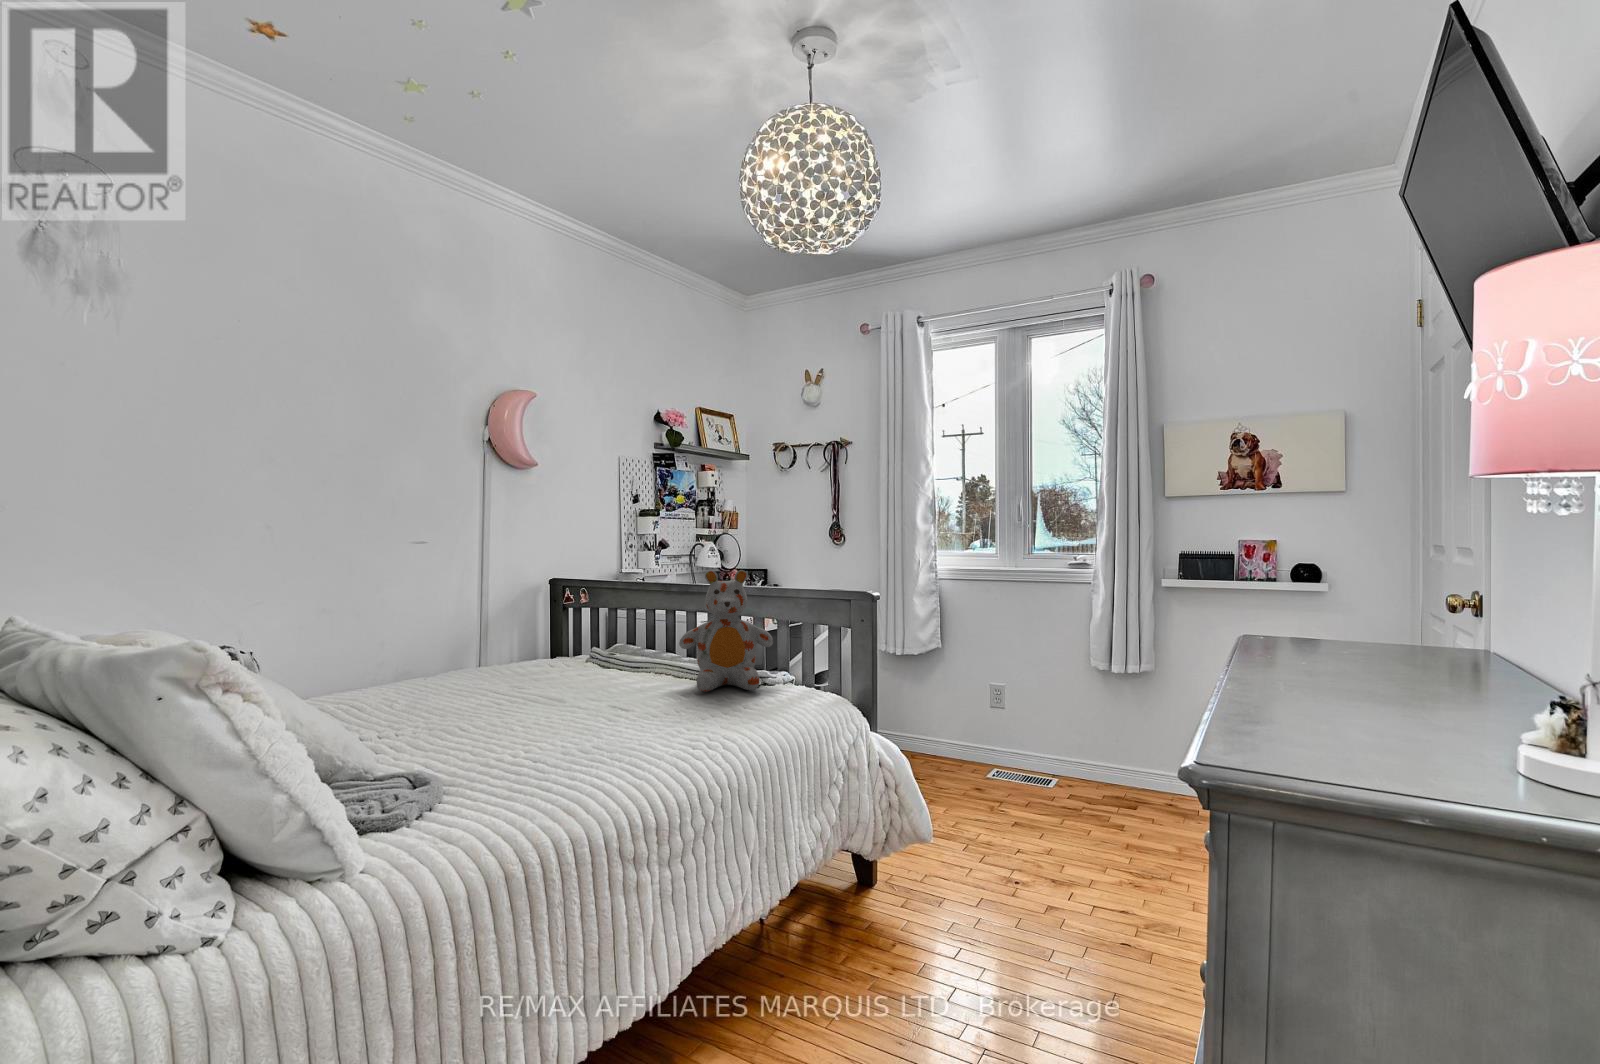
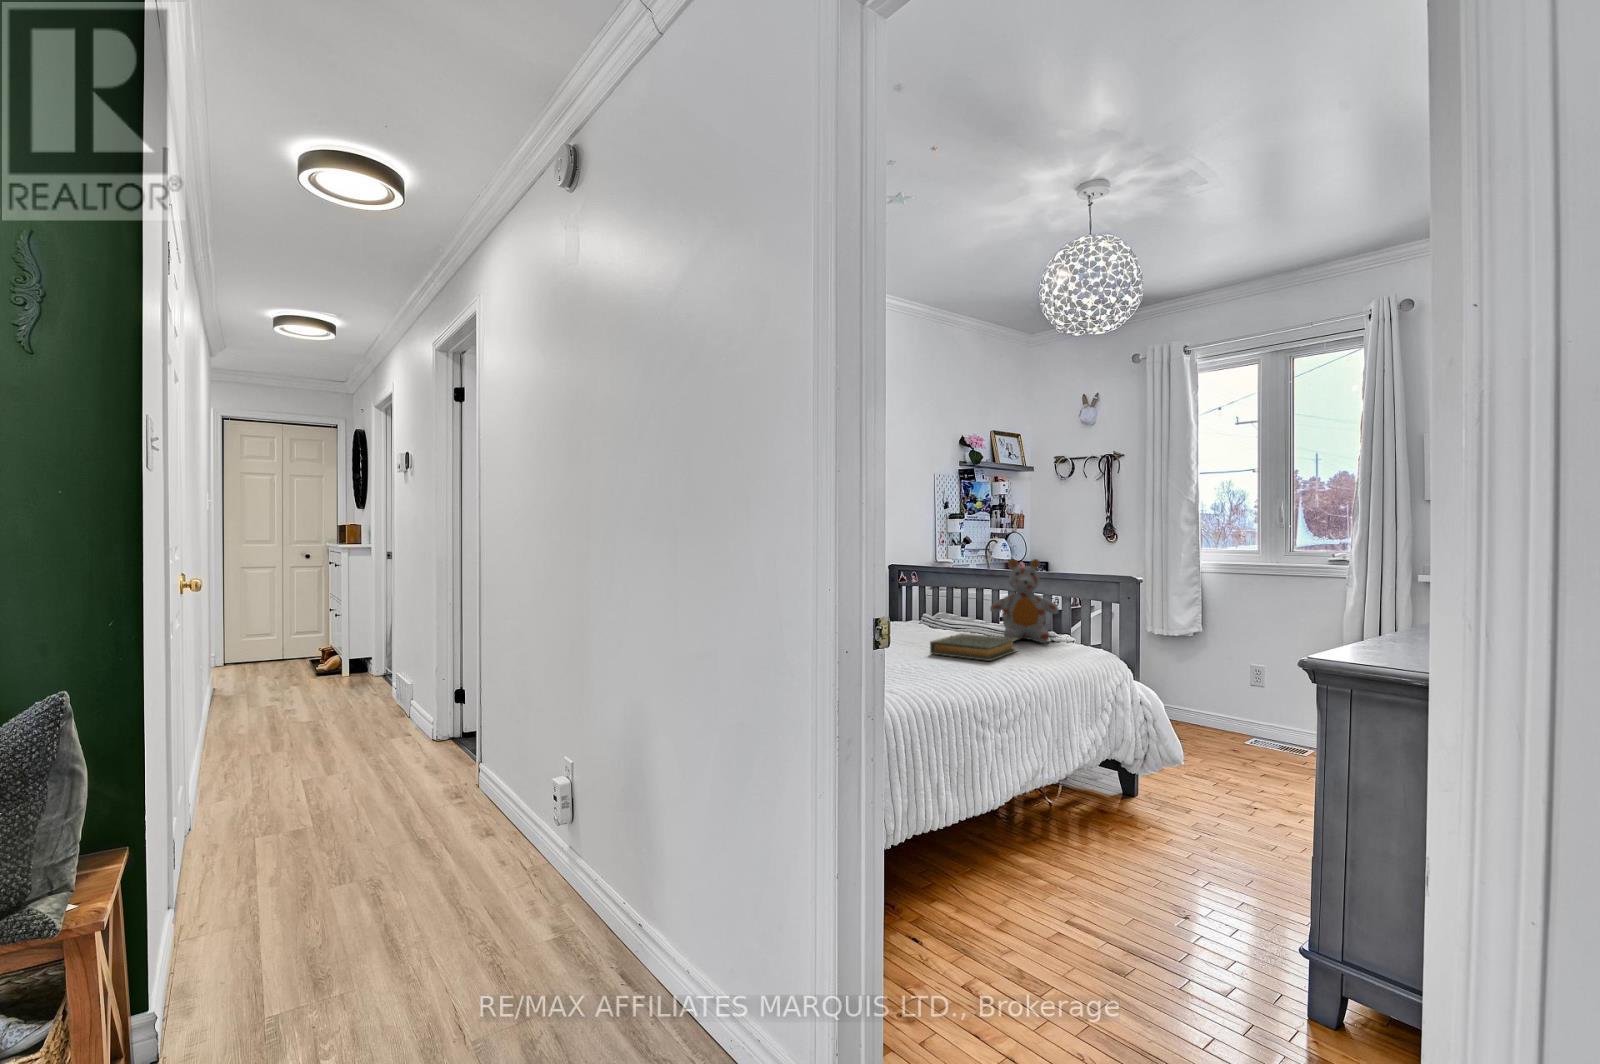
hardback book: none [574,685,714,735] -> present [930,633,1017,661]

